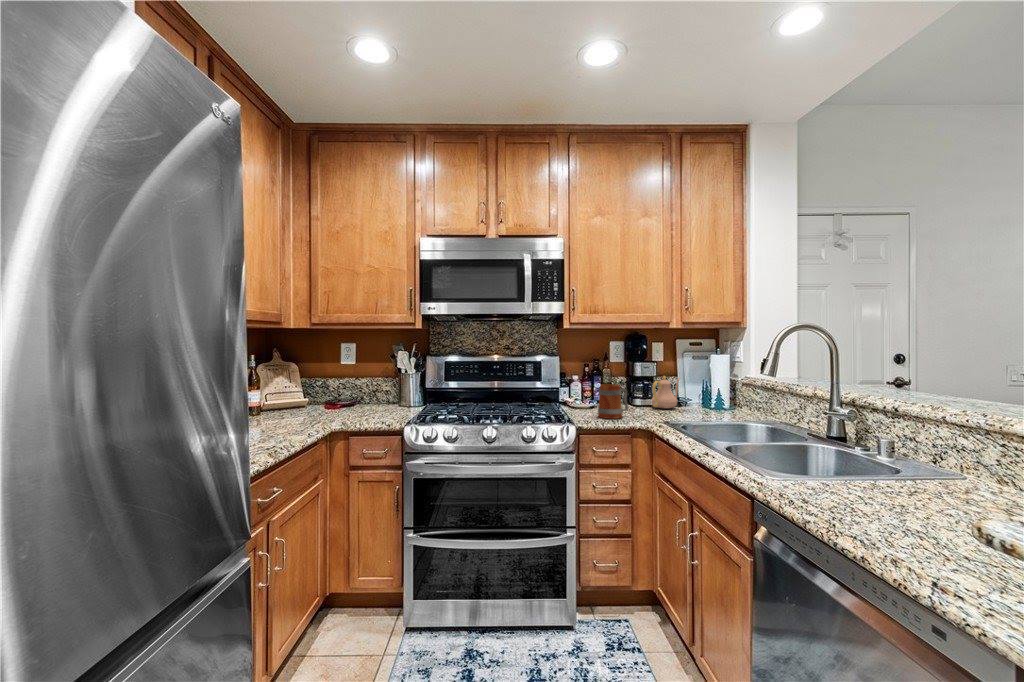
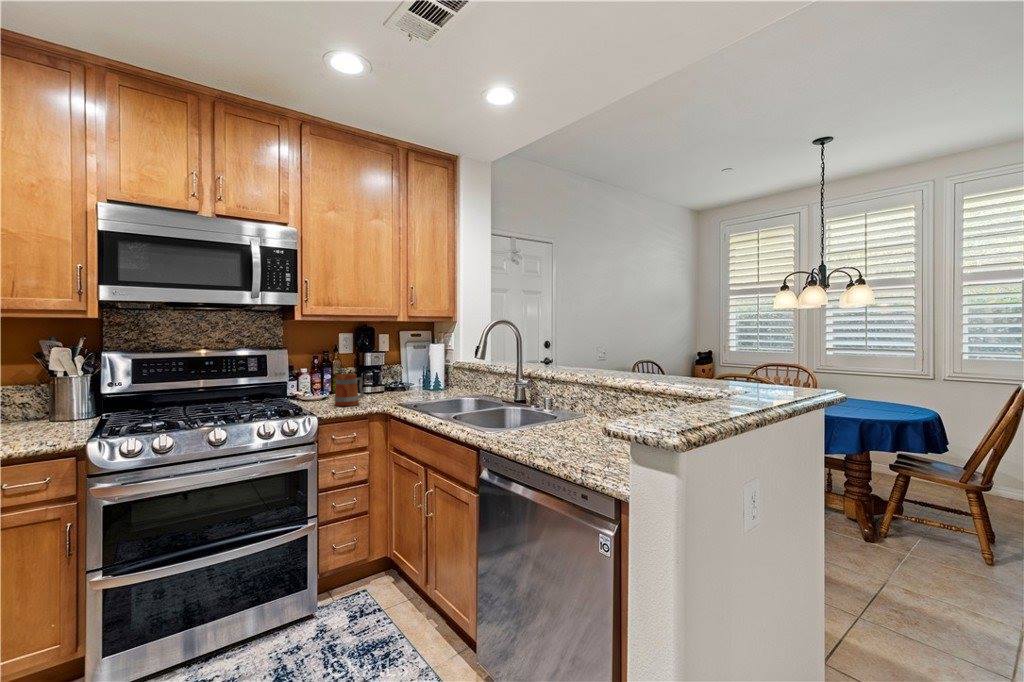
teapot: present [652,376,680,408] -> none [381,365,405,394]

